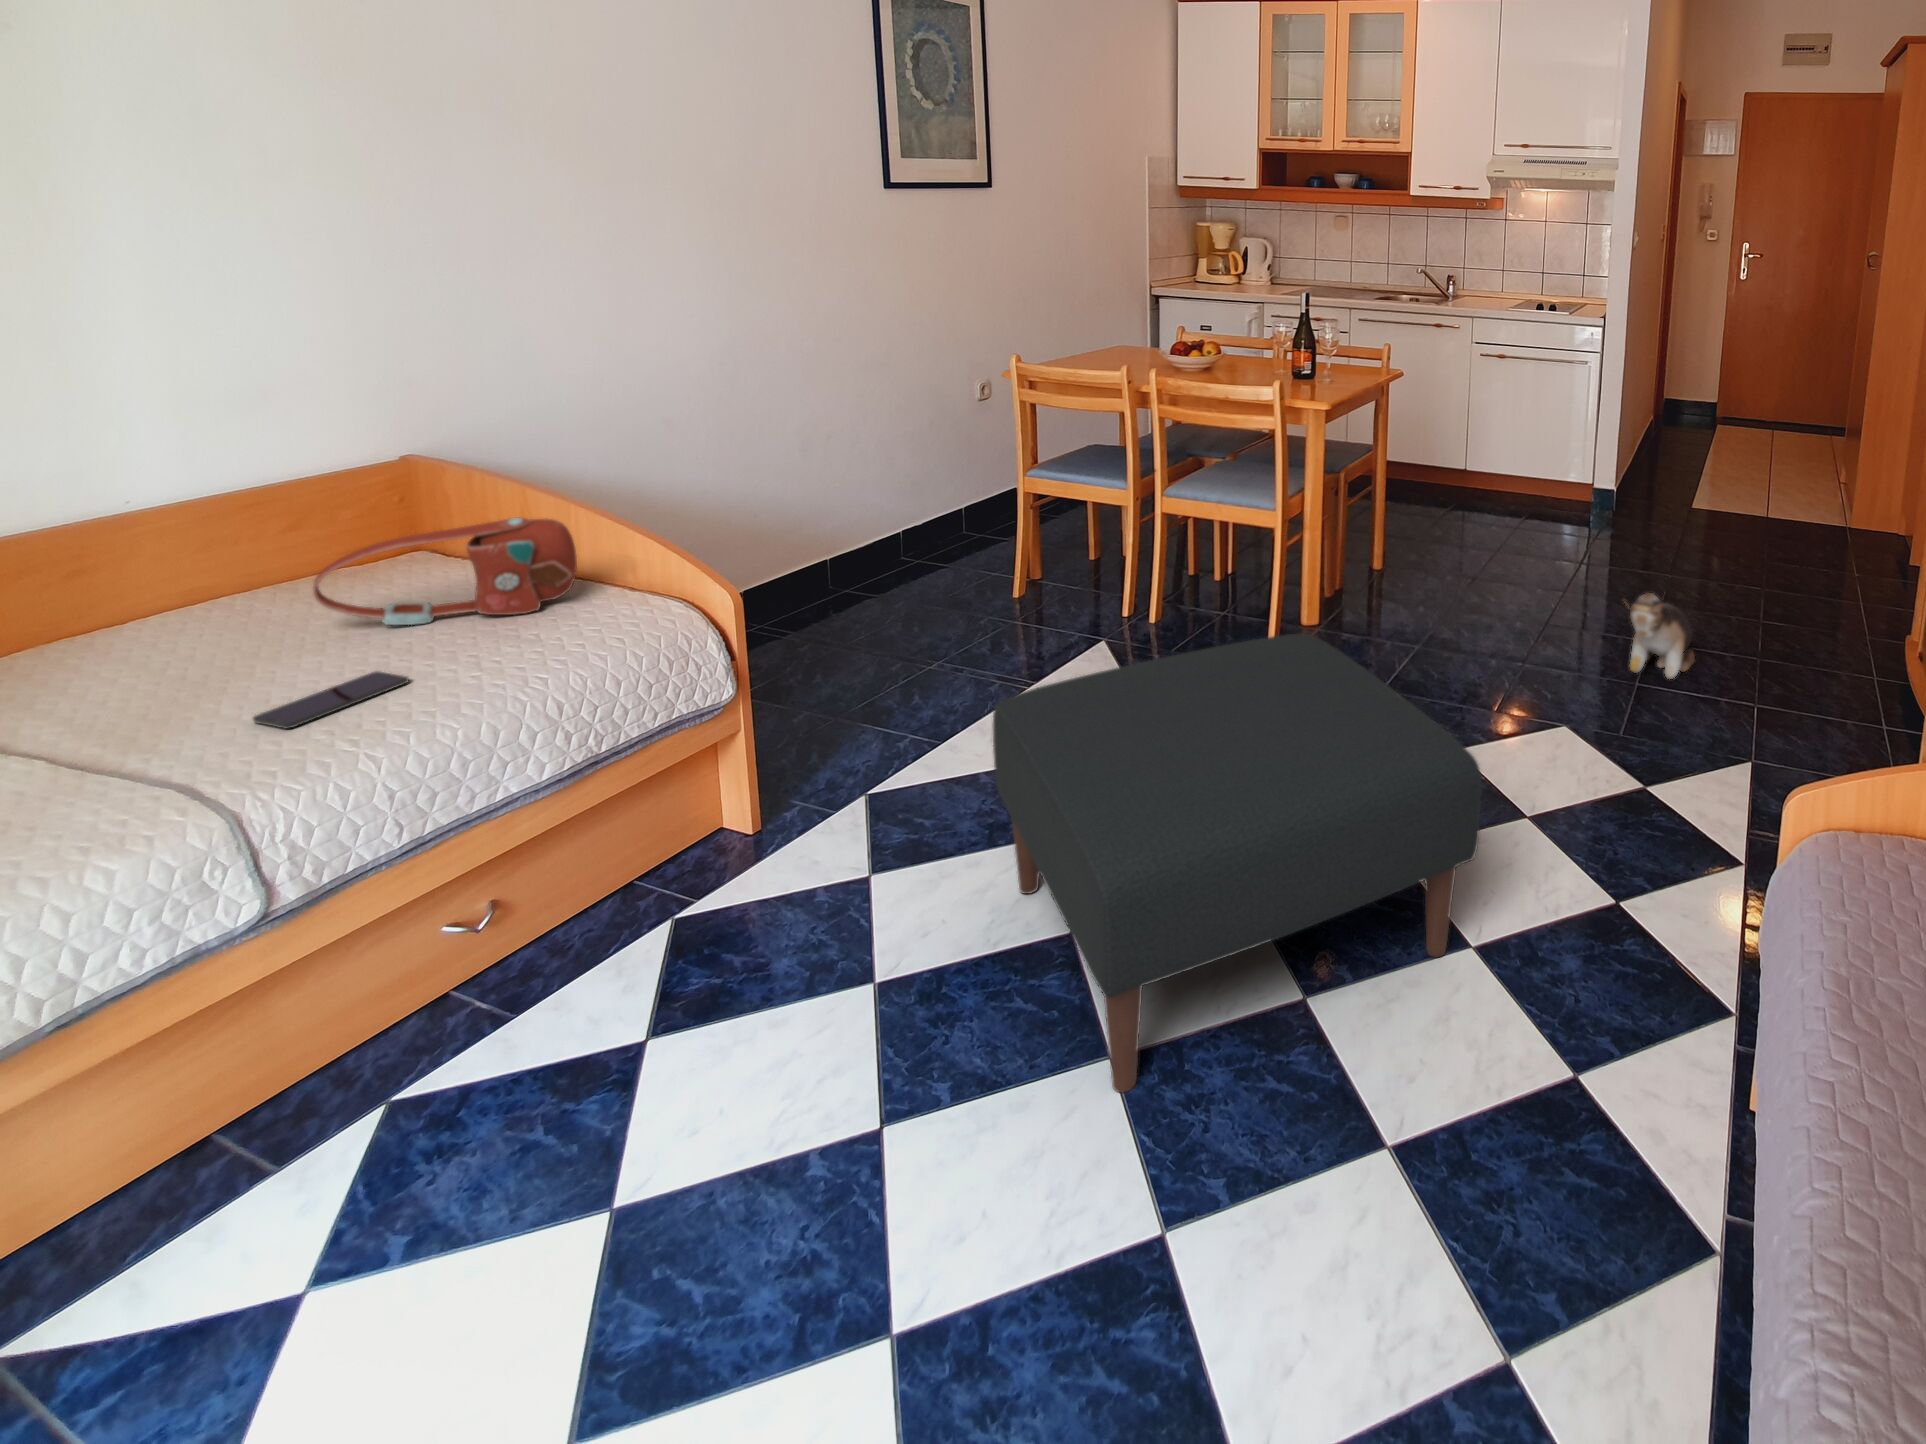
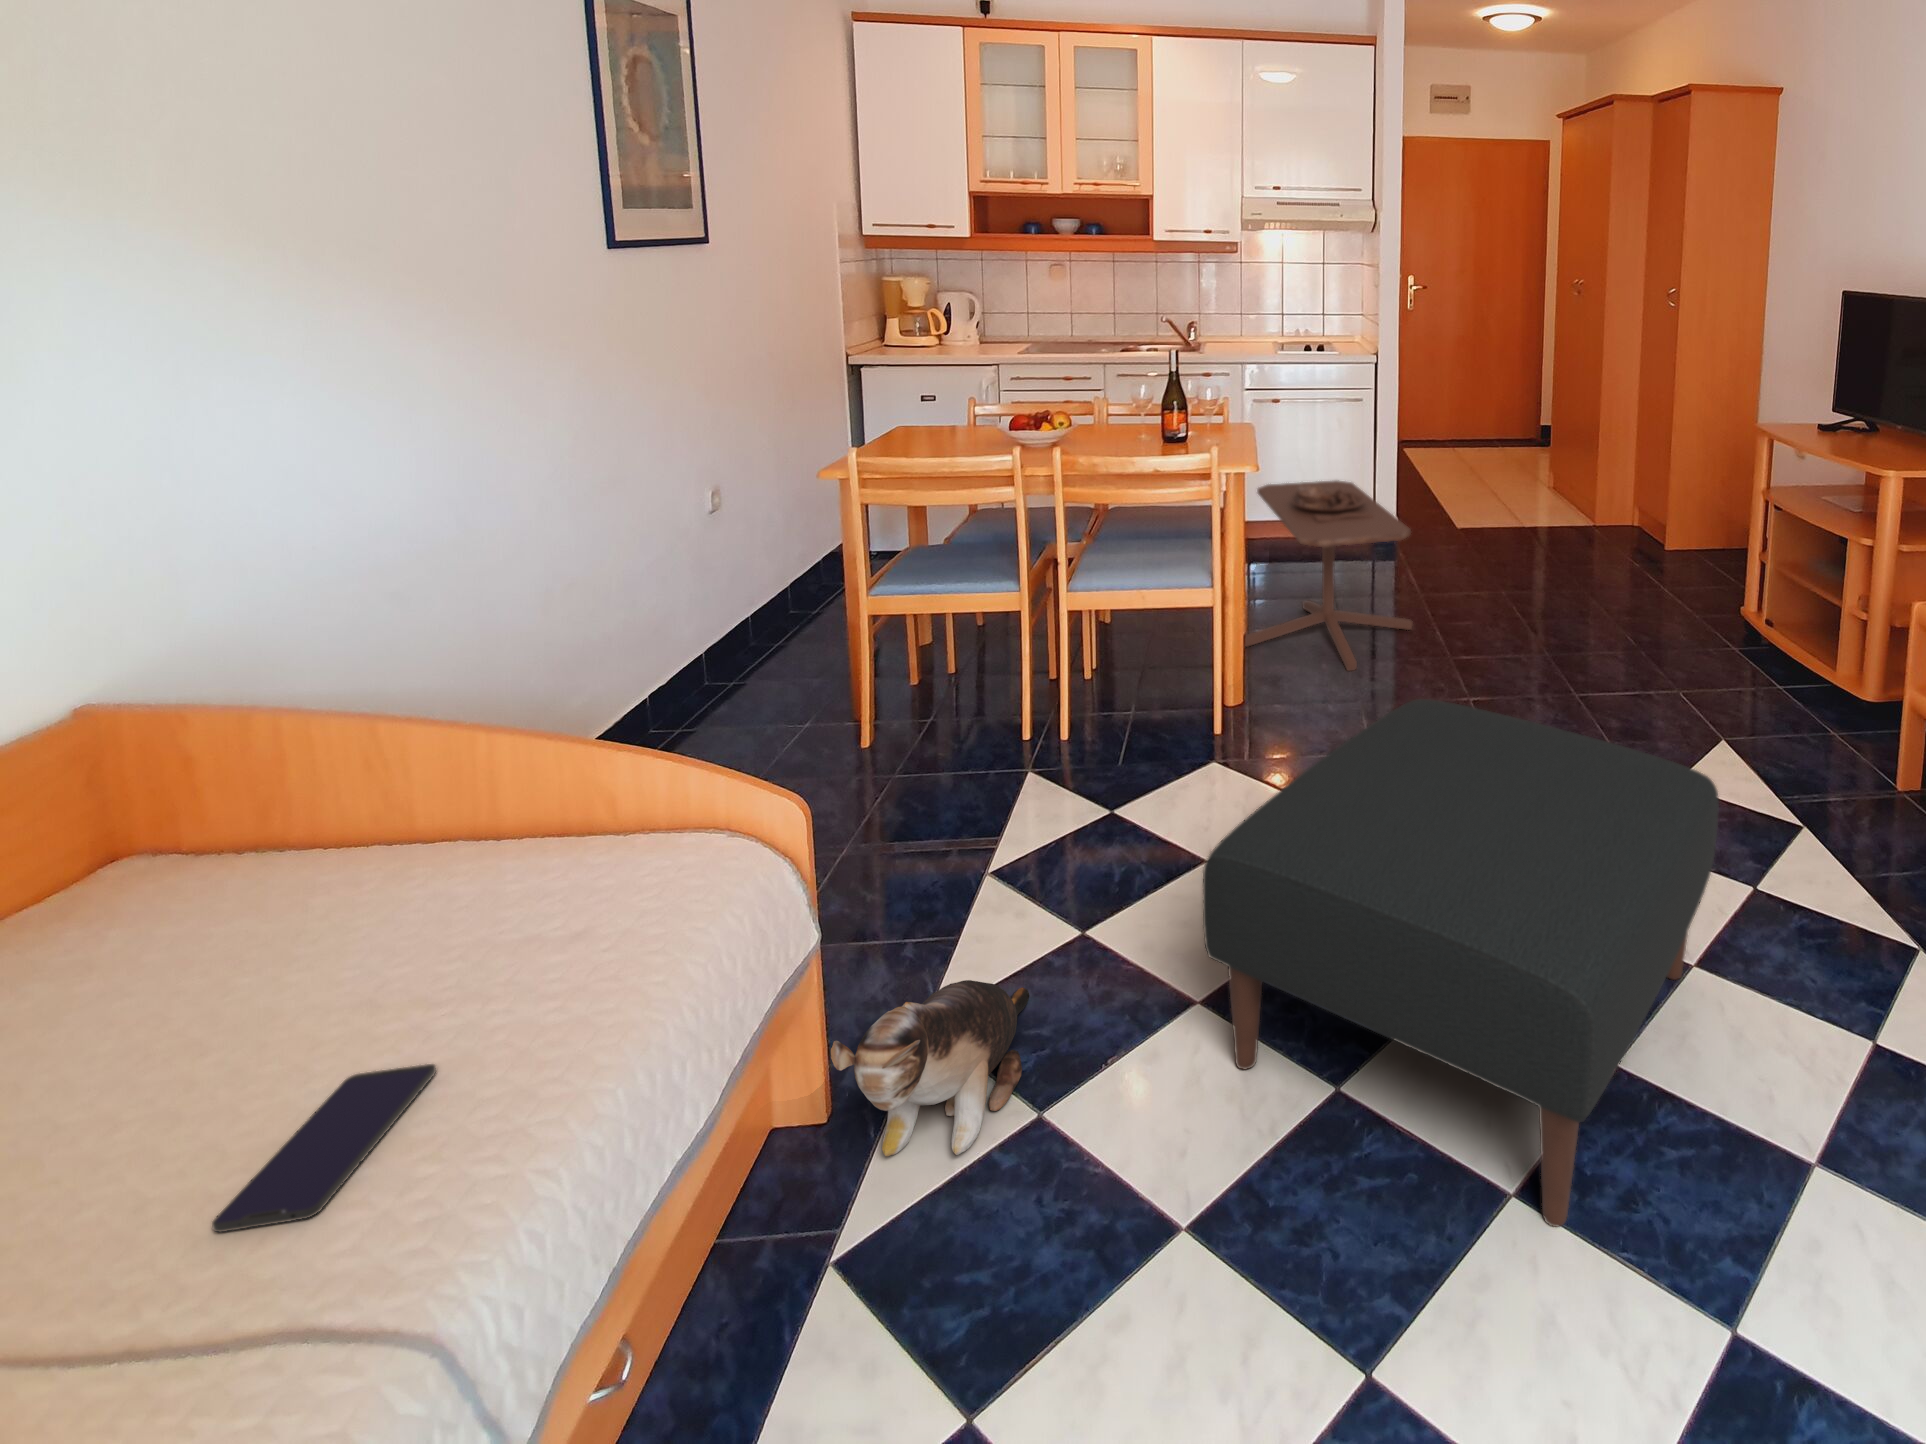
side table: none [1356,435,1531,622] -> present [1245,480,1413,671]
handbag: present [313,518,577,625] -> none [108,764,560,1007]
plush toy: present [1623,593,1695,679] -> present [831,980,1029,1157]

